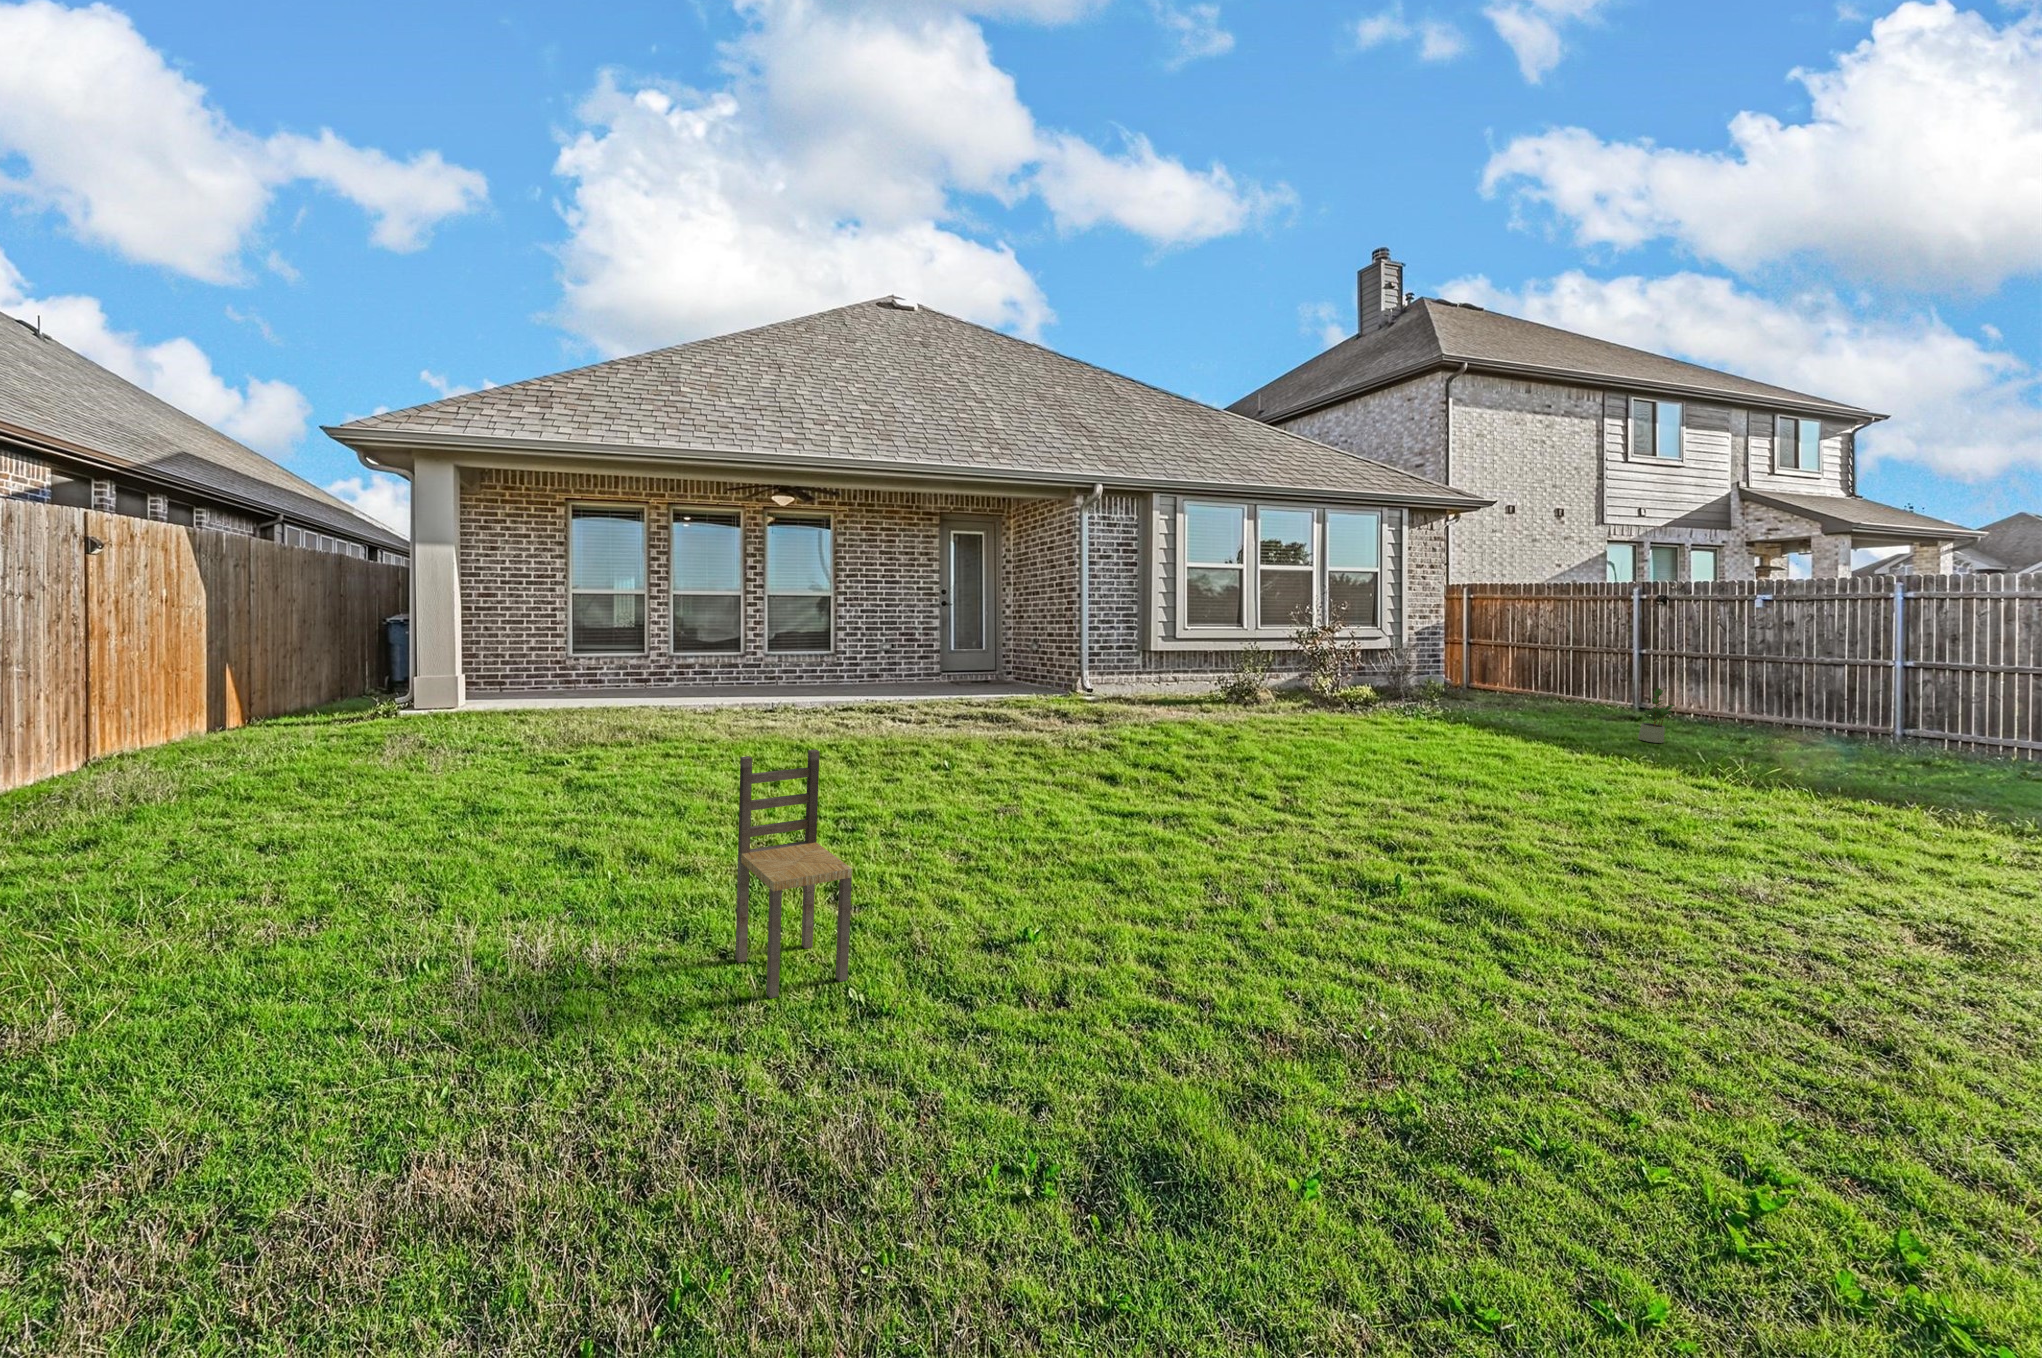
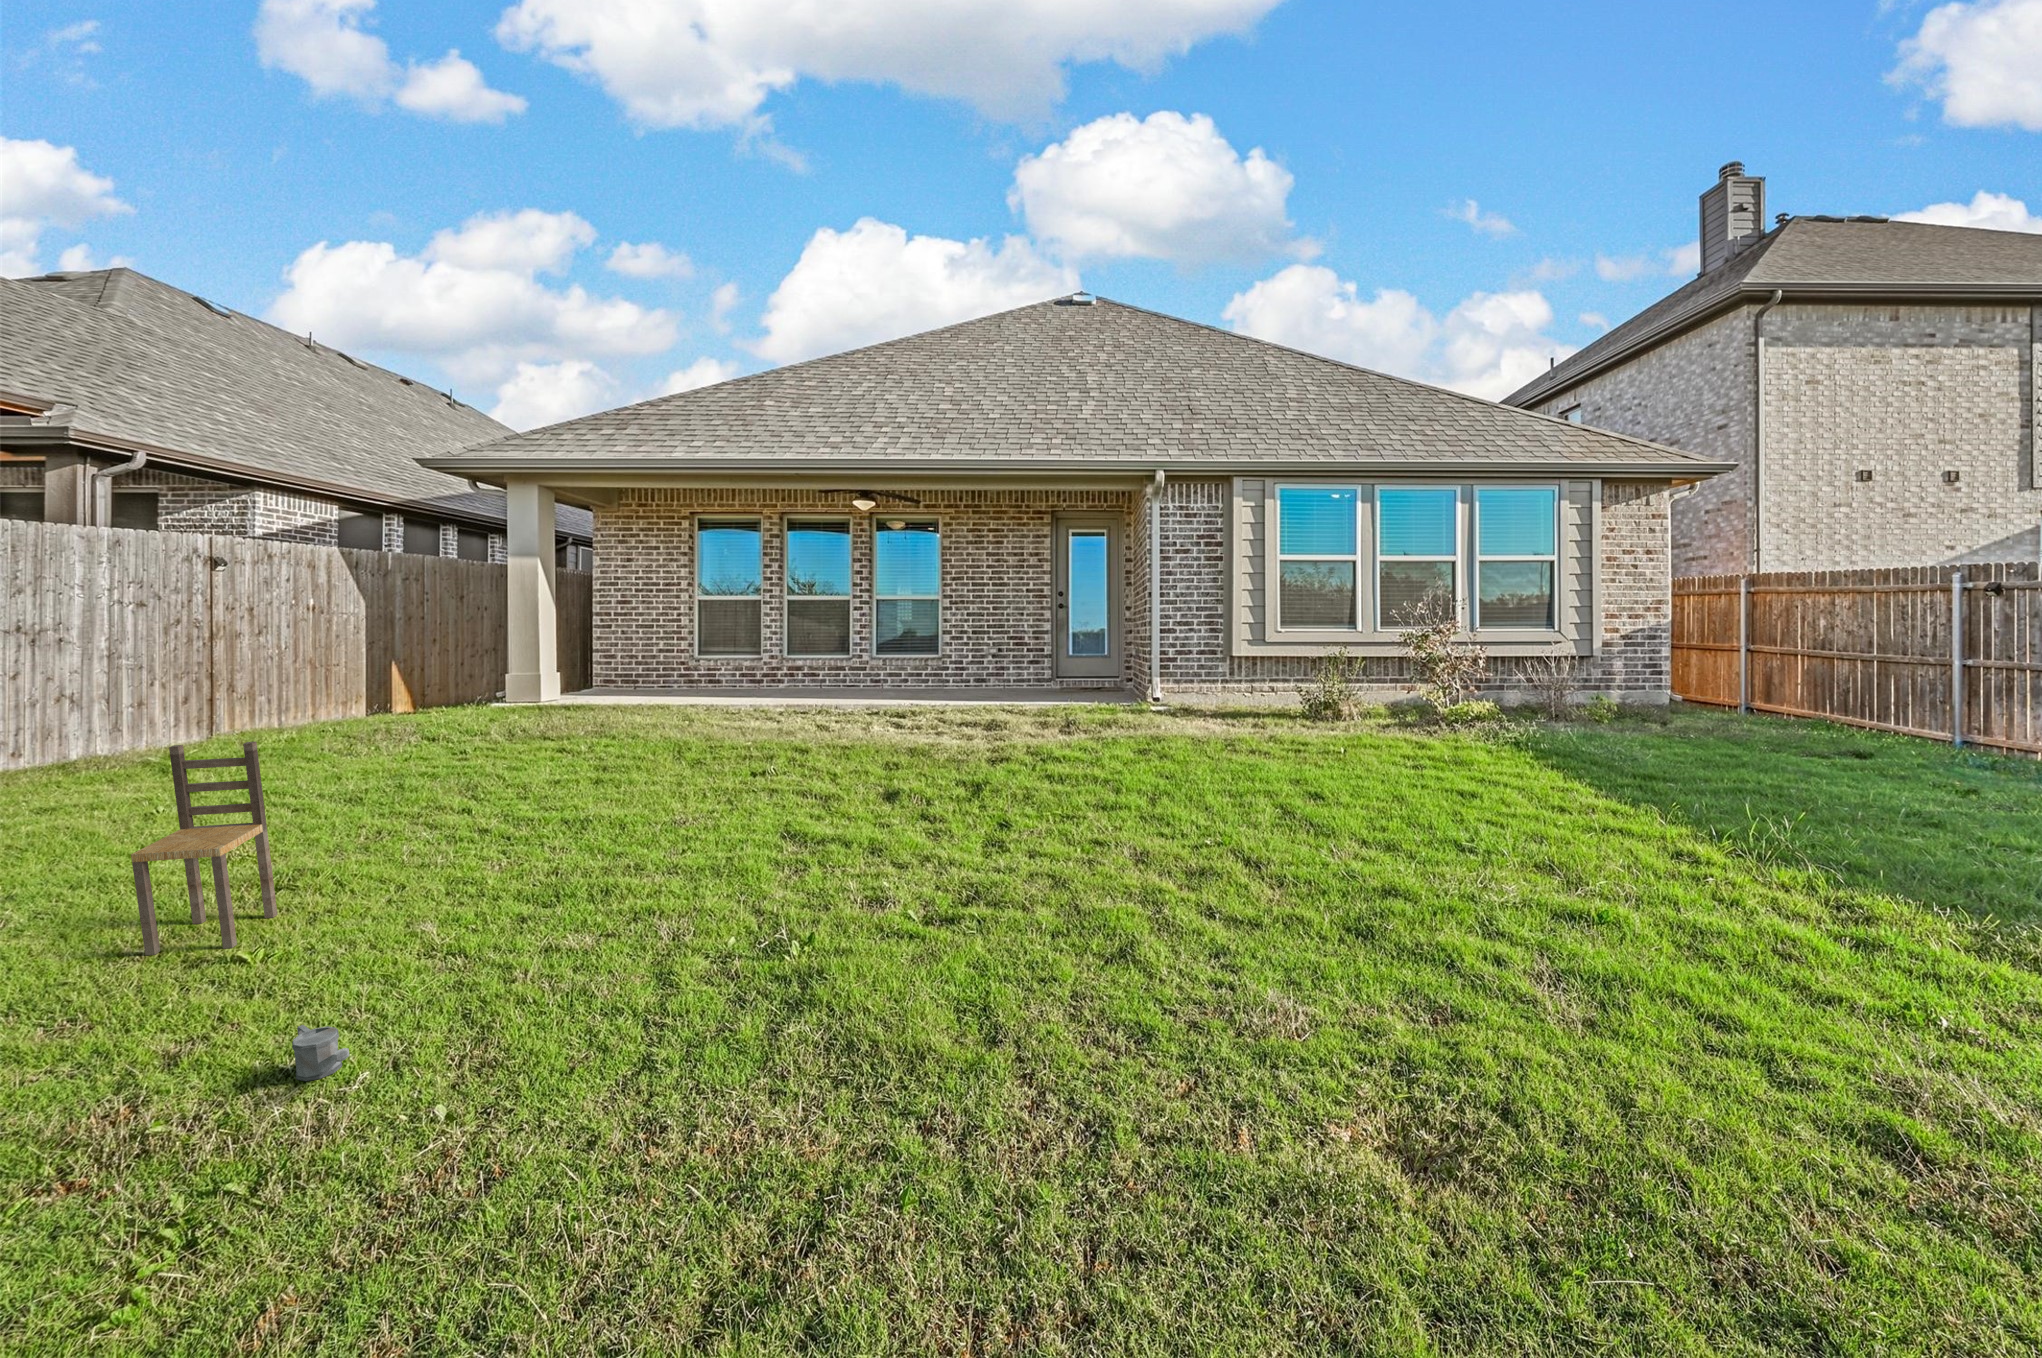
potted plant: present [1638,688,1675,743] -> none [1707,706,1755,778]
watering can: none [1189,1026,1296,1080] -> present [292,1025,349,1081]

